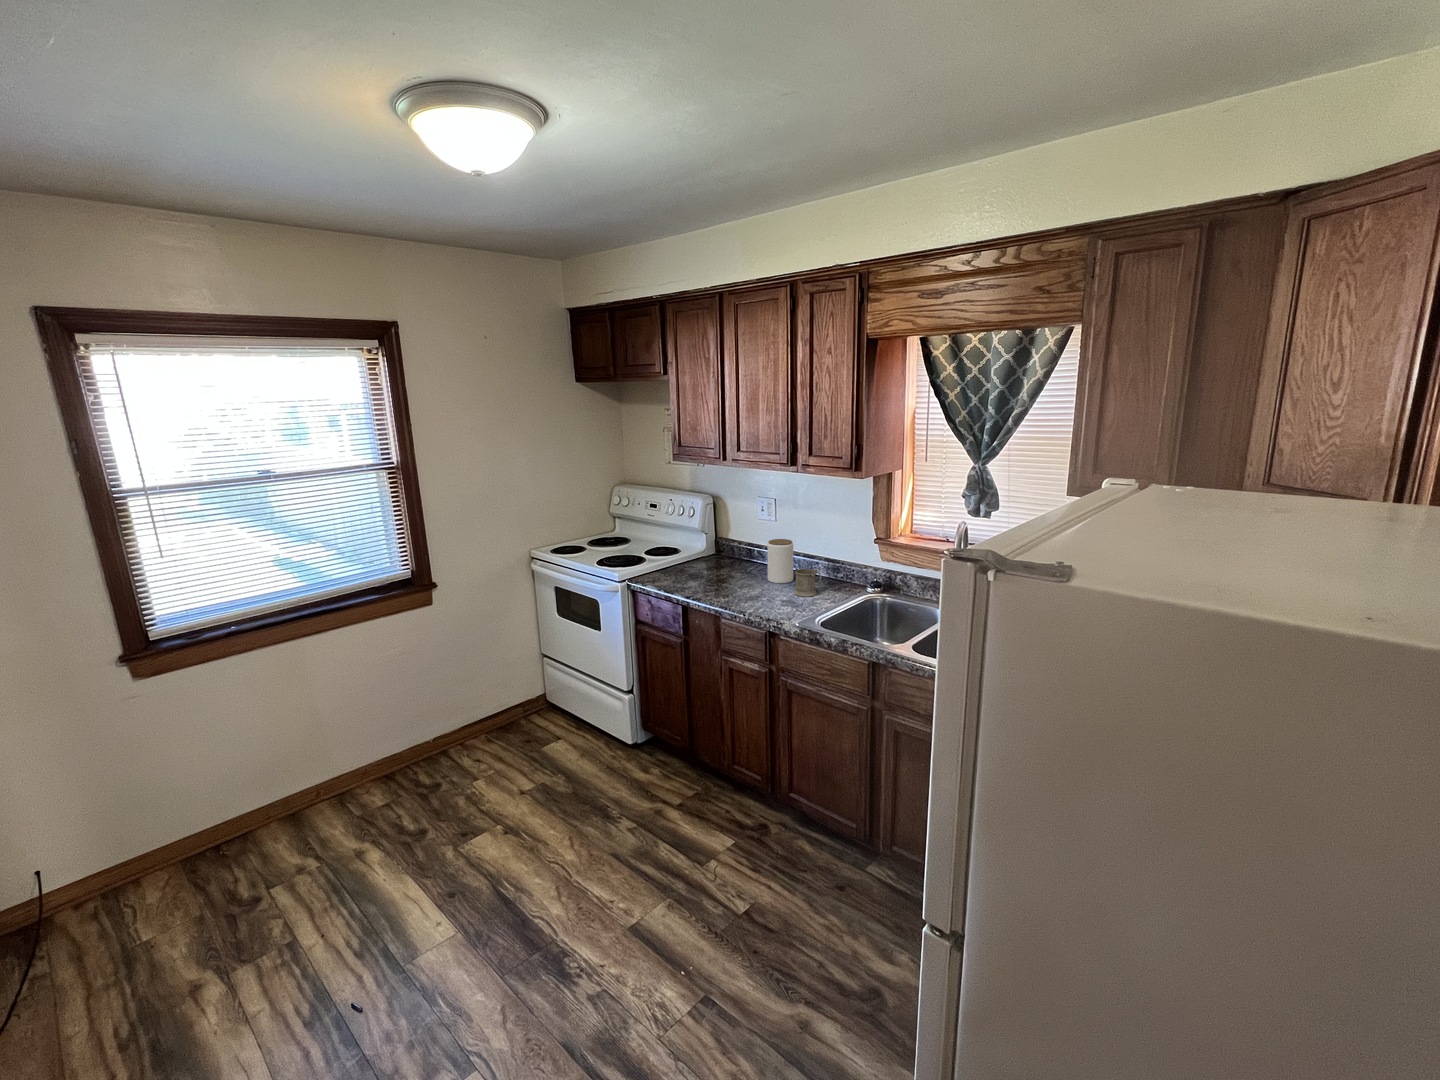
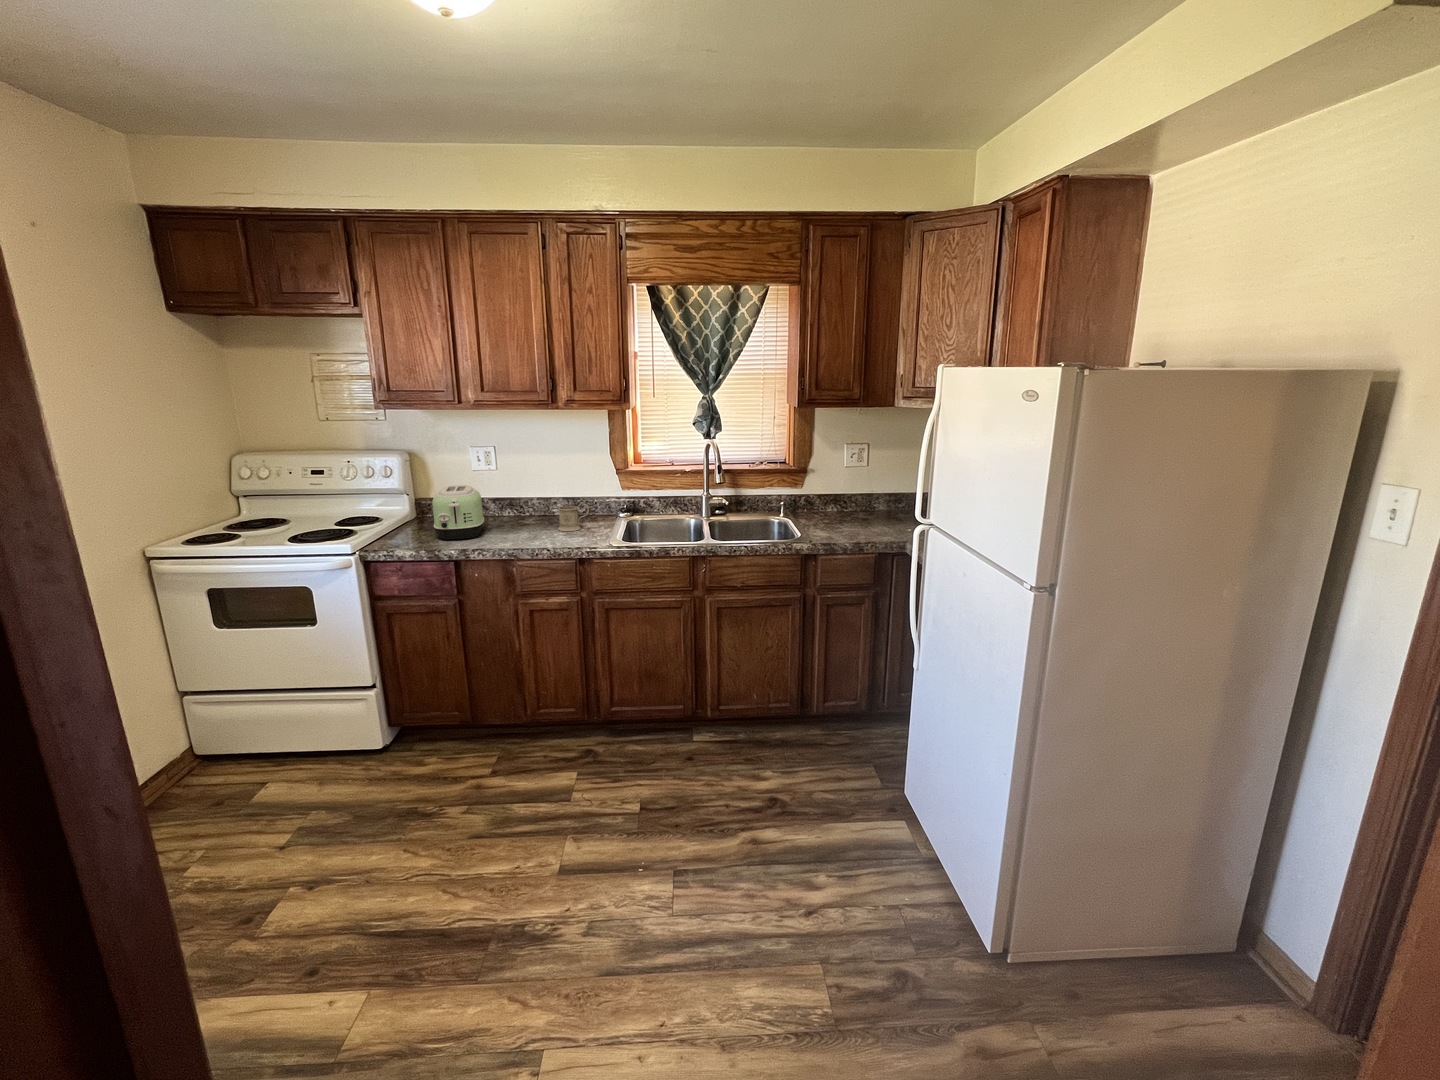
toaster: none [690,533,743,585] -> present [432,485,484,540]
jar: present [767,539,793,583] -> none [510,484,540,527]

